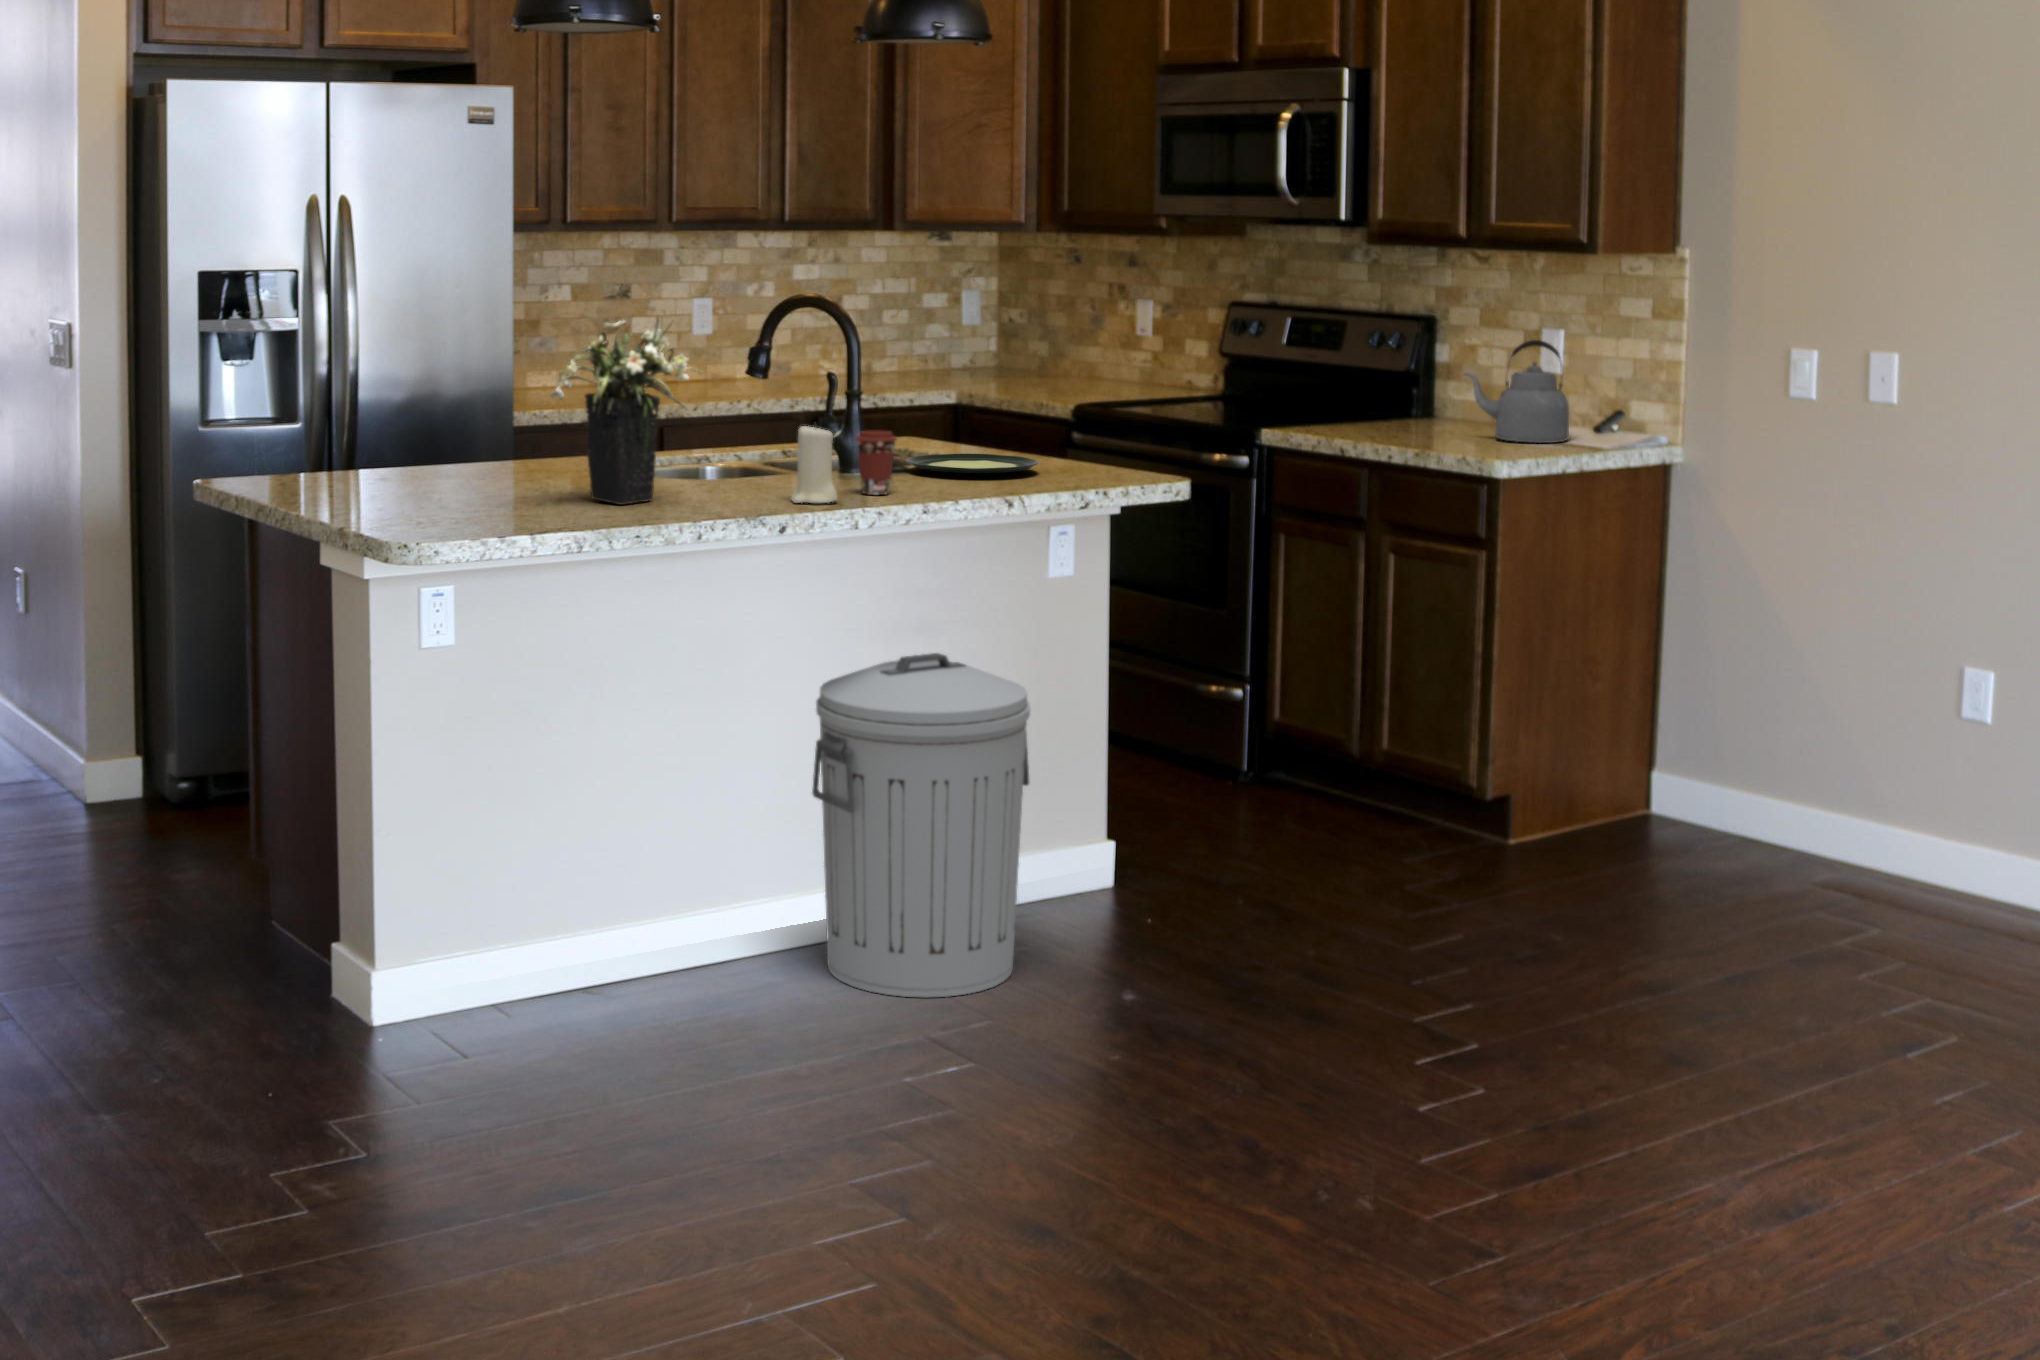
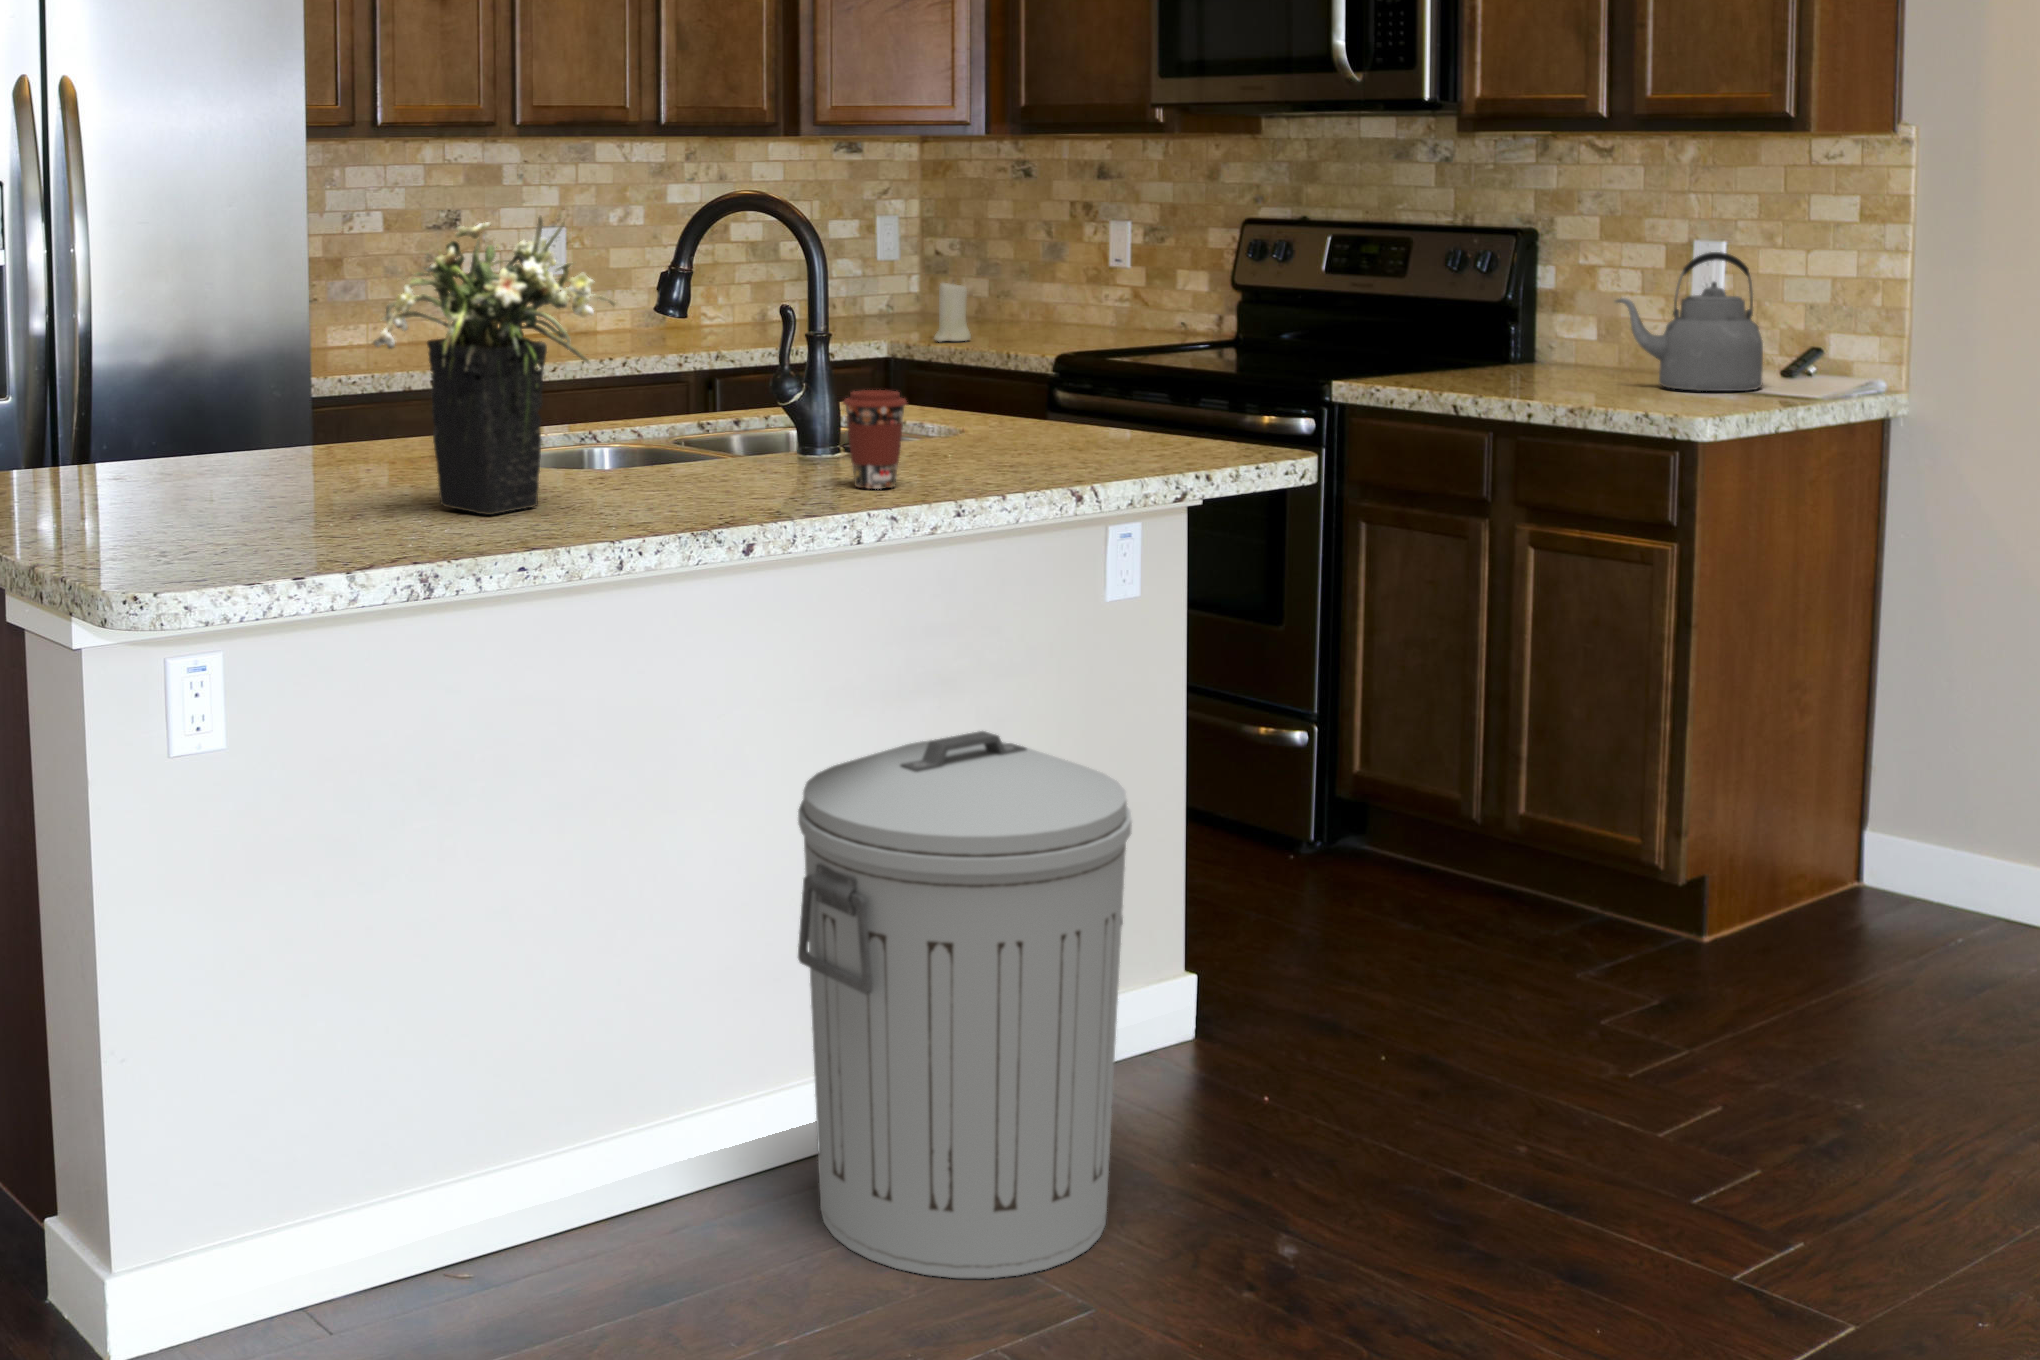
candle: present [791,426,838,503] -> present [934,283,971,342]
plate: present [906,454,1039,473] -> none [896,422,1092,450]

